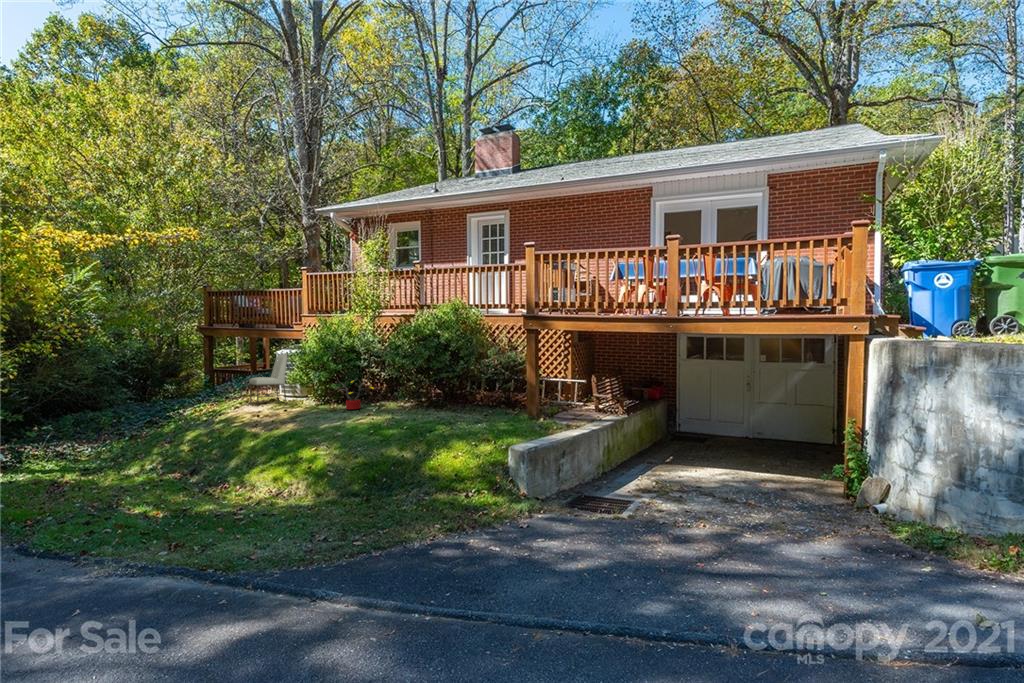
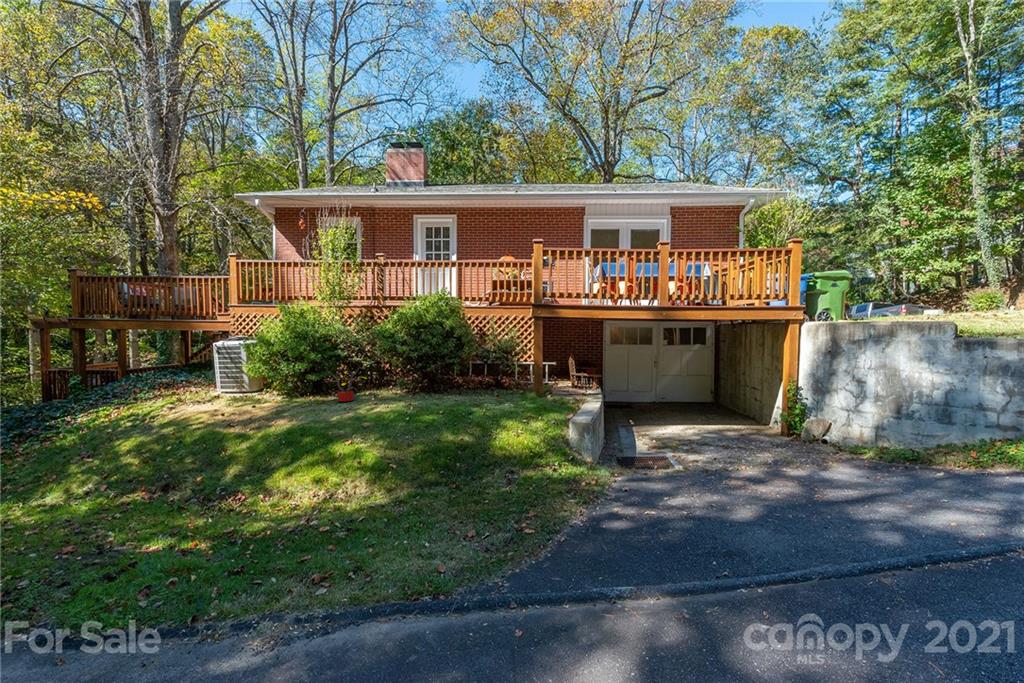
chair: present [249,355,287,406] -> none [194,347,246,406]

